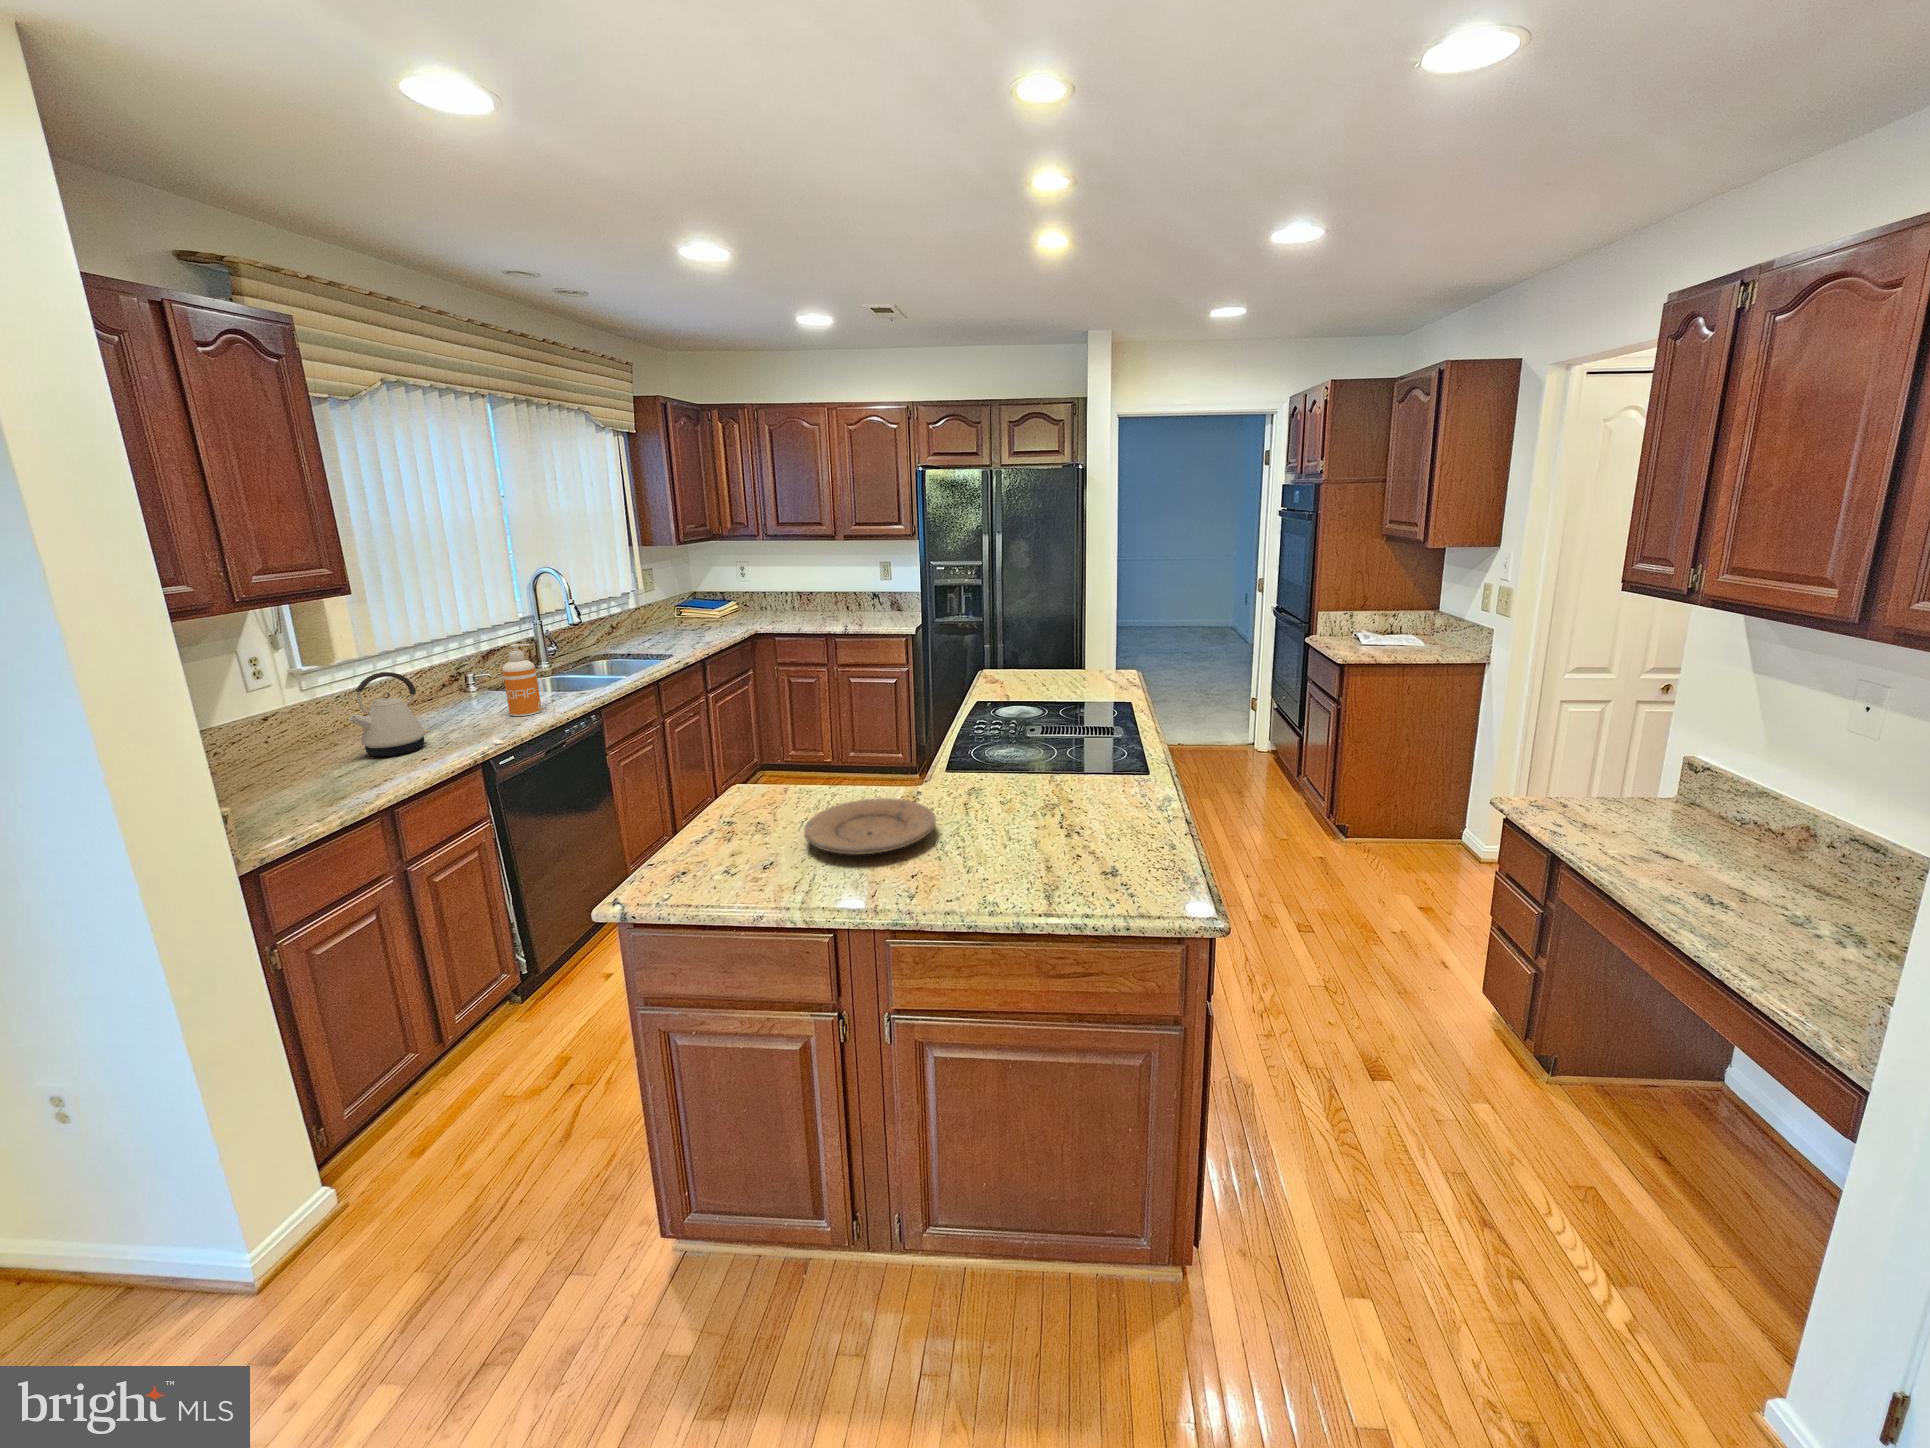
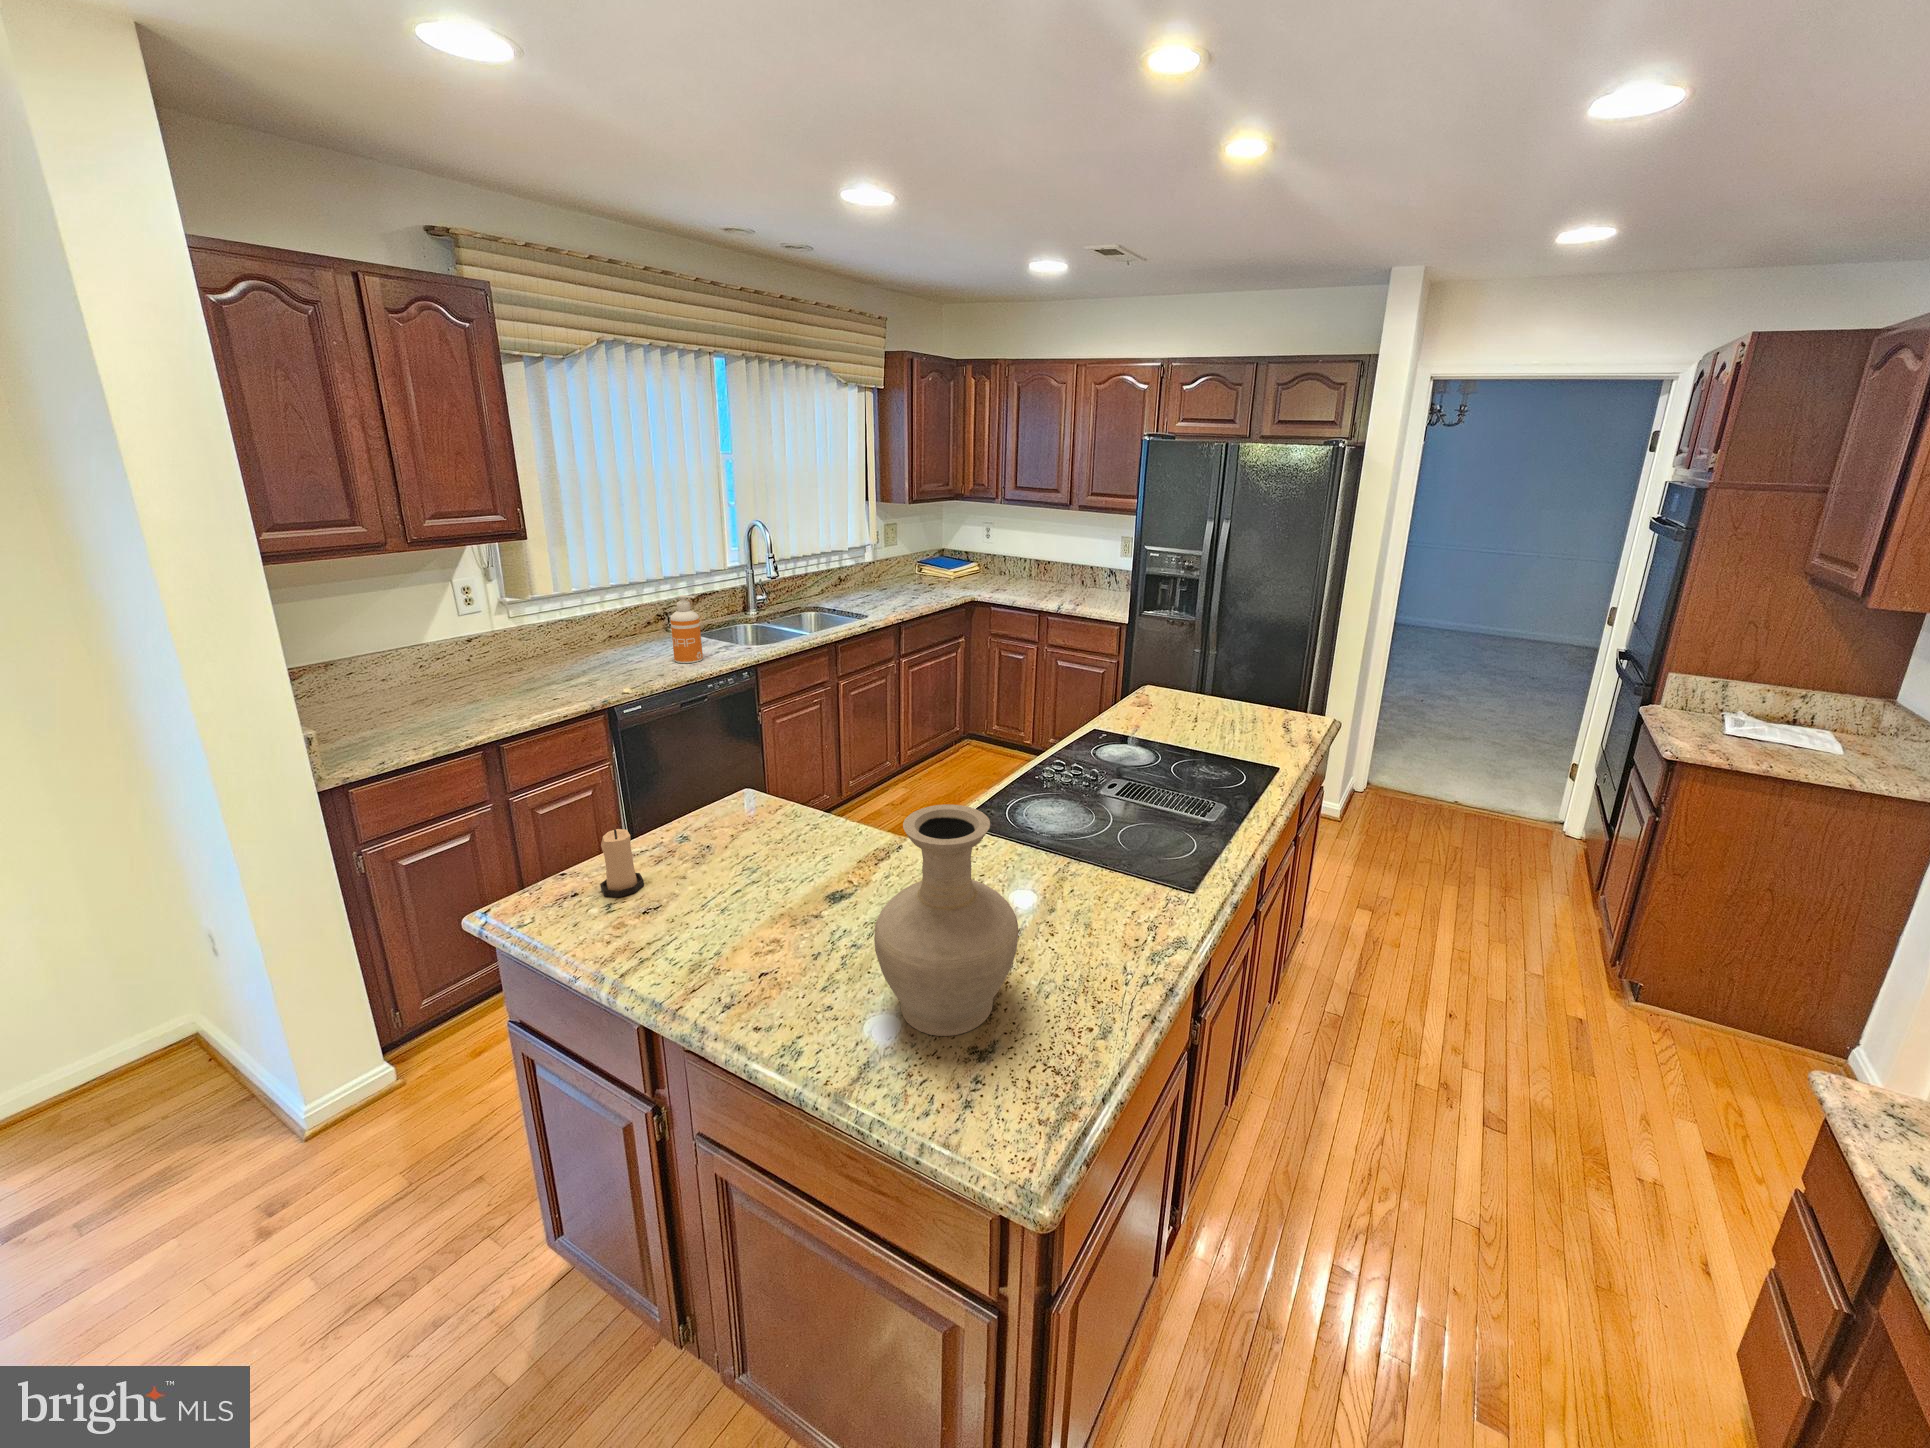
kettle: present [349,672,428,757] -> none [520,611,590,687]
vase: none [1015,700,1115,860] -> present [874,805,1018,1036]
candle: none [716,798,750,859] -> present [600,829,644,897]
plate: present [804,798,936,855] -> none [674,855,841,946]

